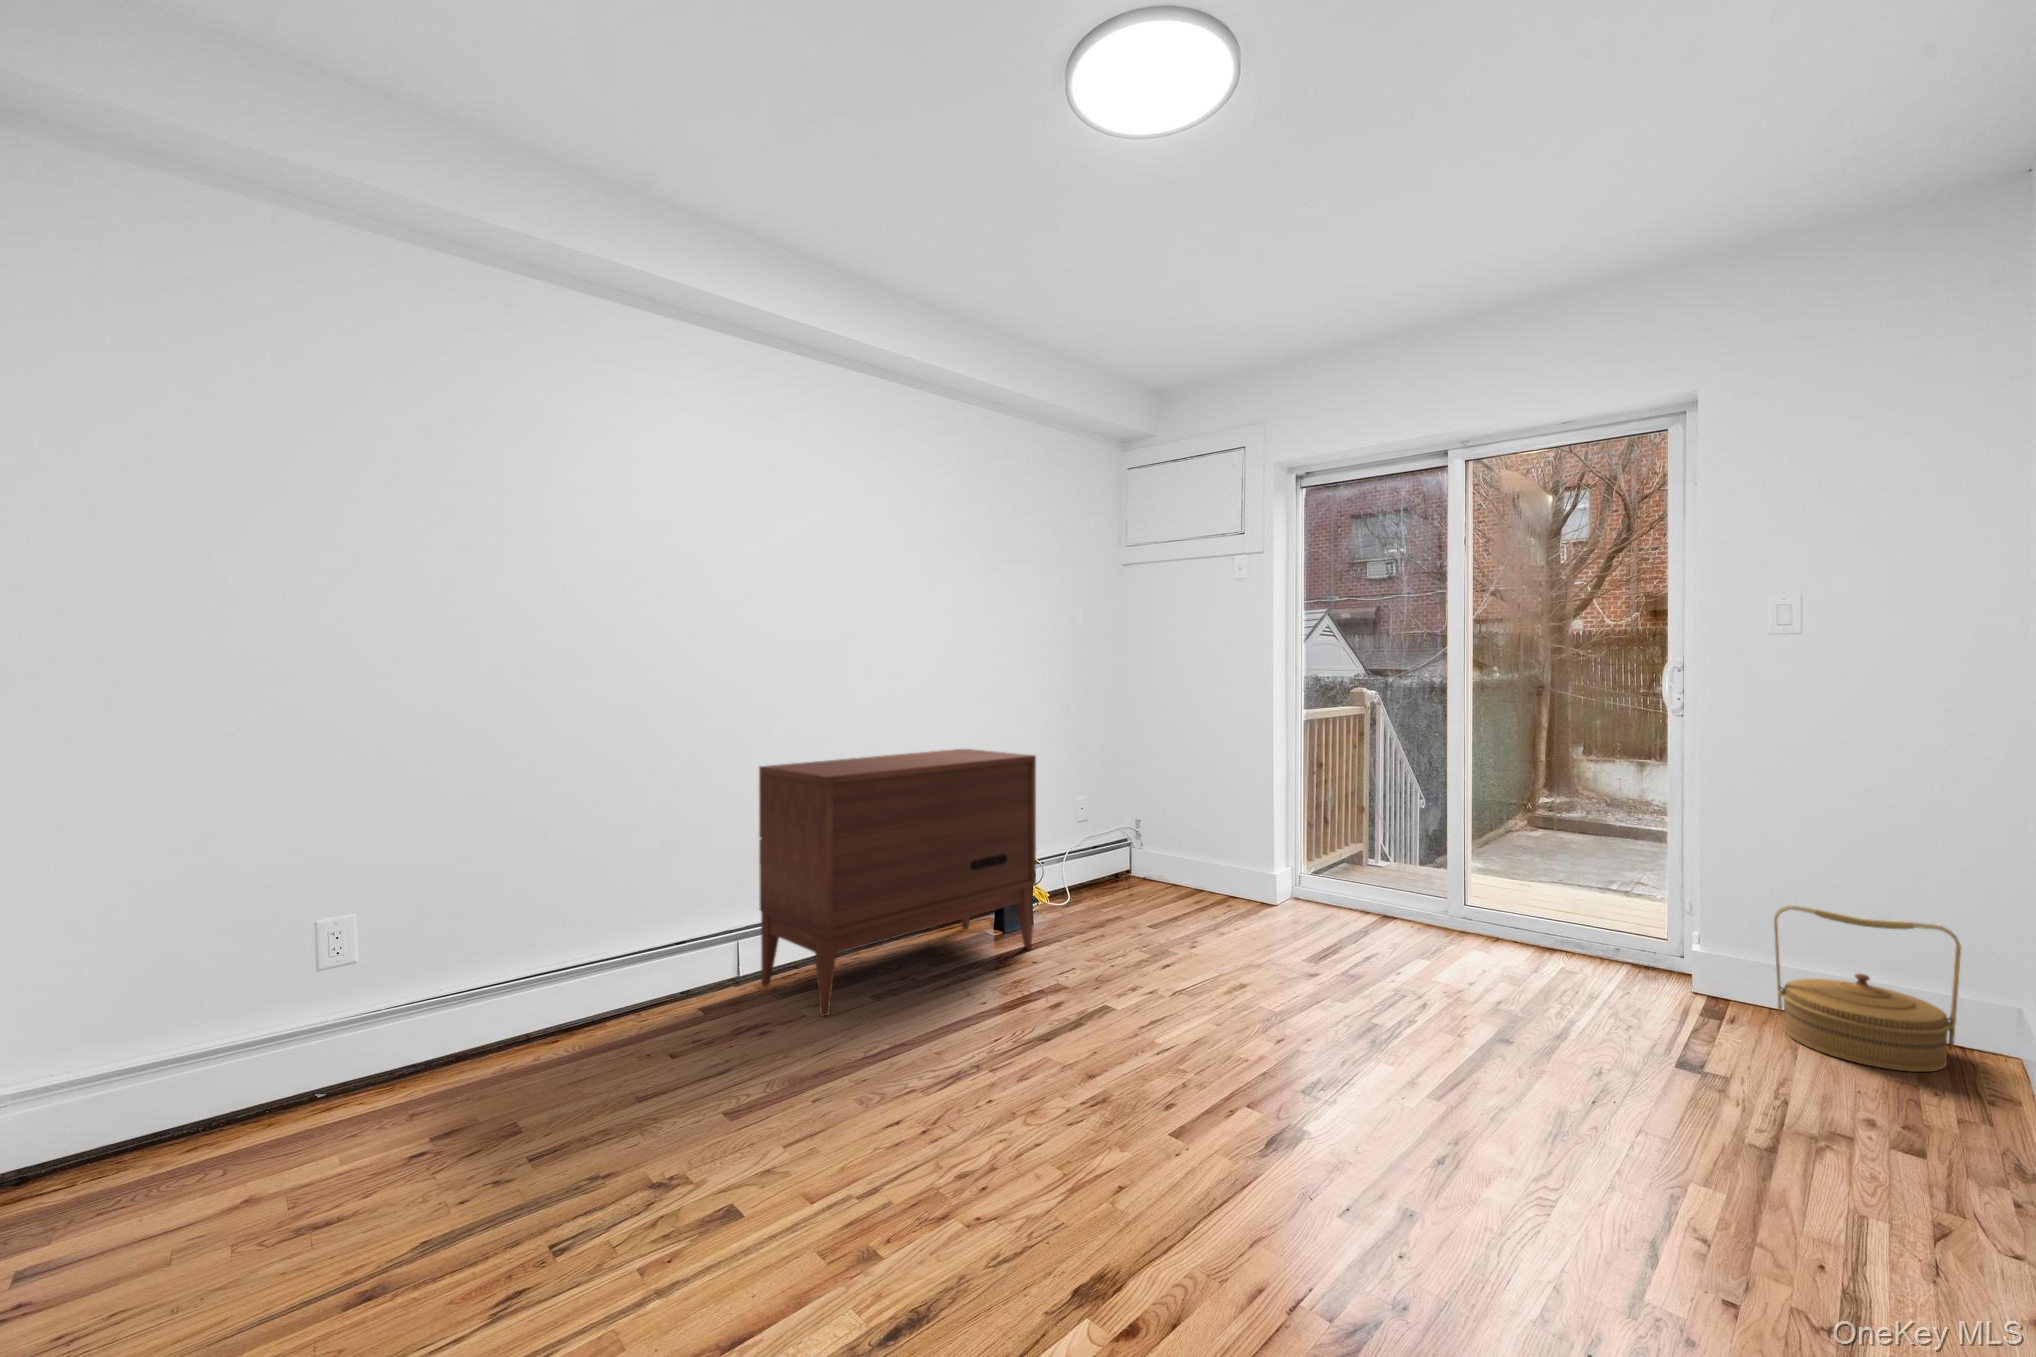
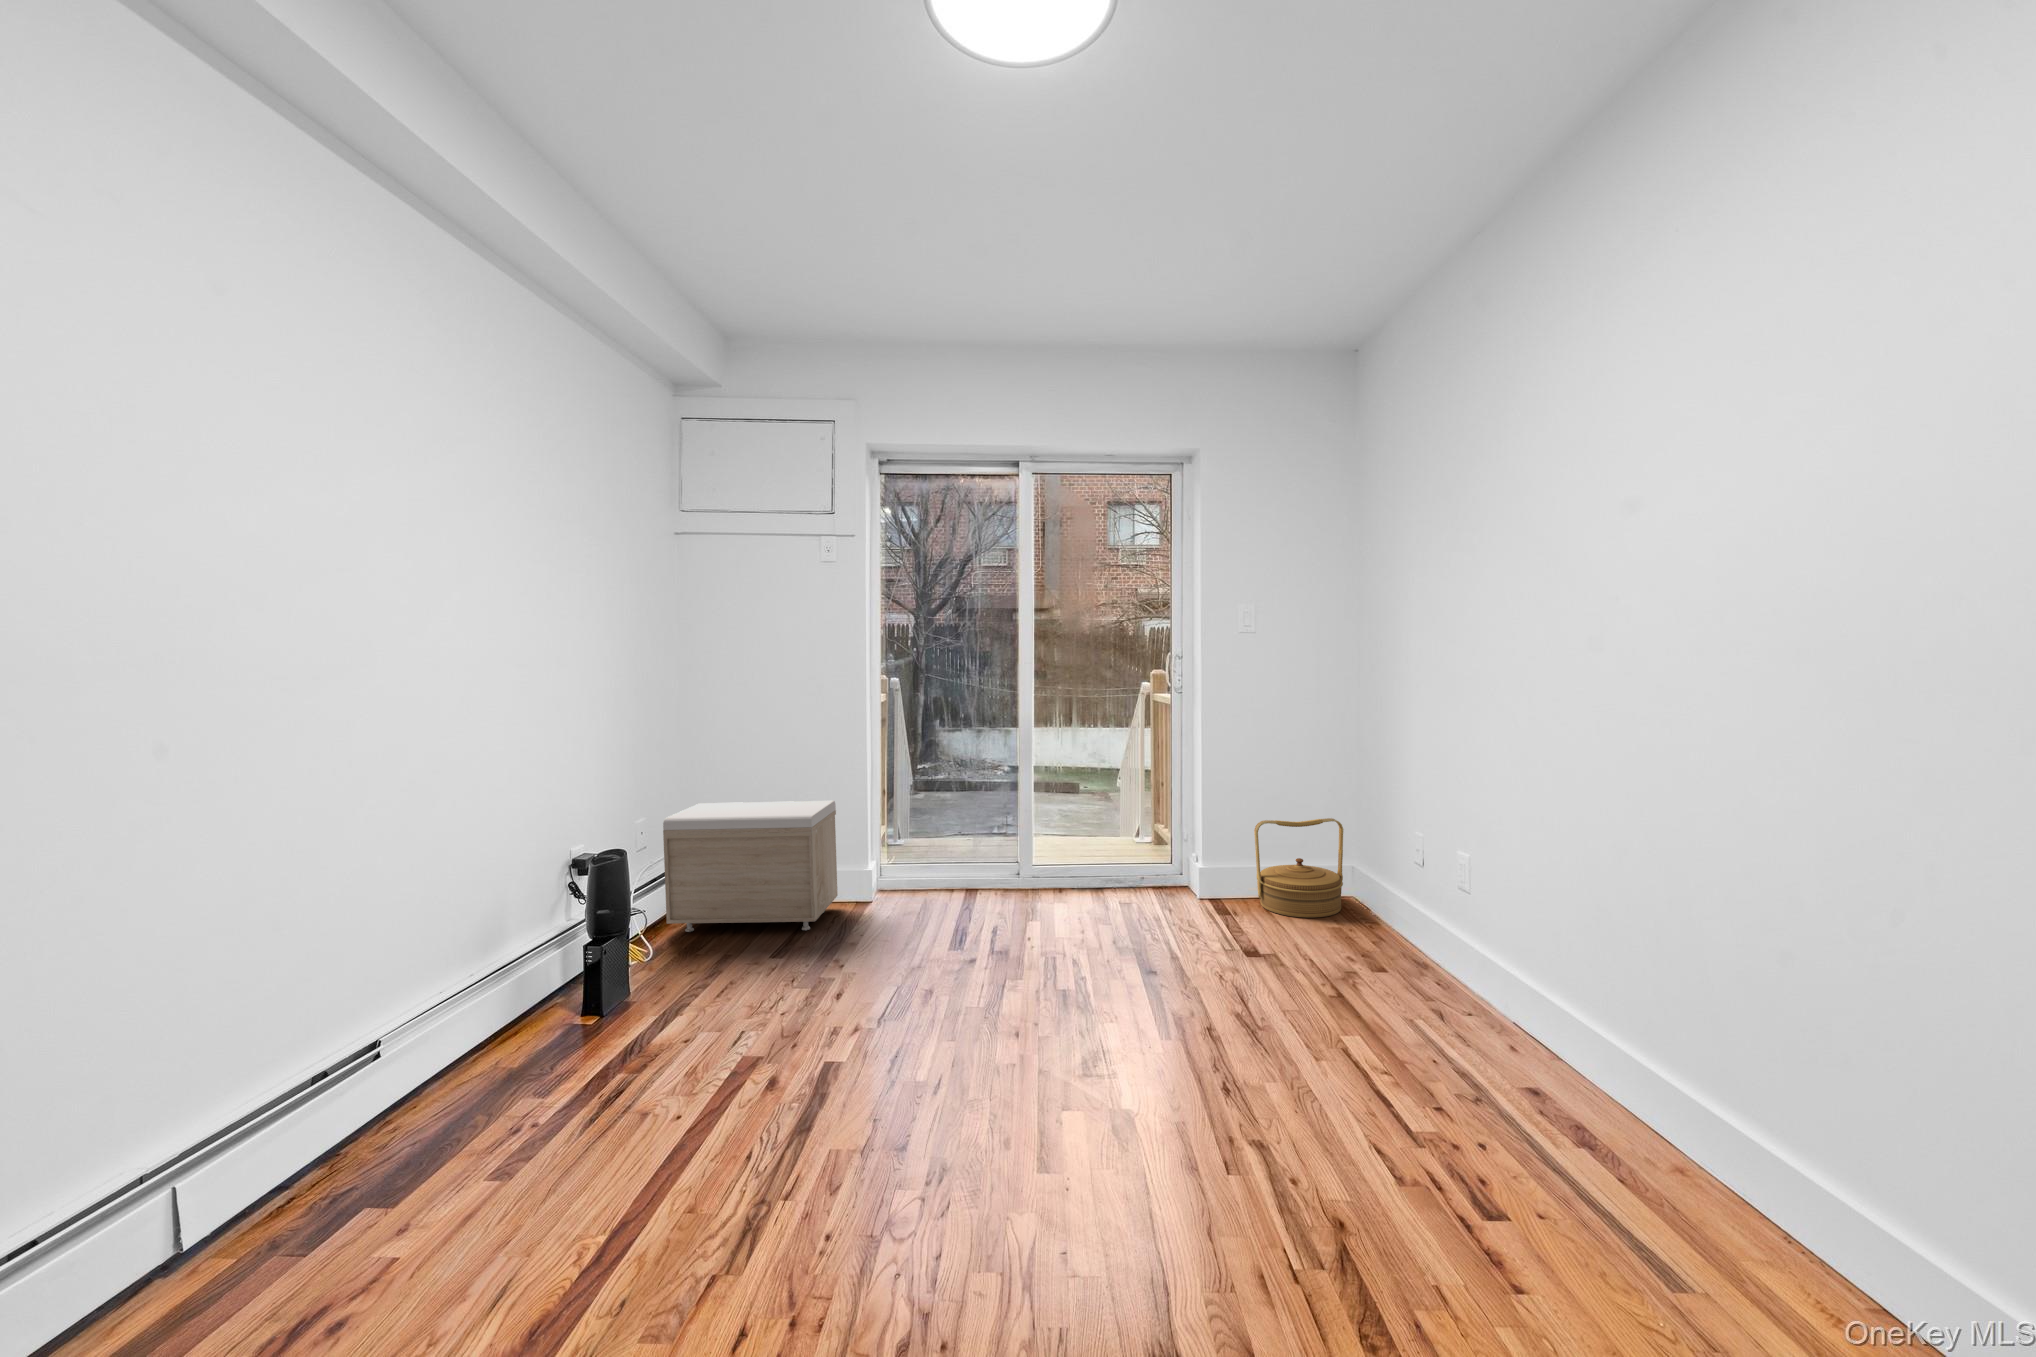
dresser: present [759,749,1036,1016] -> none [224,785,667,1245]
storage bench: none [1094,786,1248,914] -> present [663,801,838,932]

